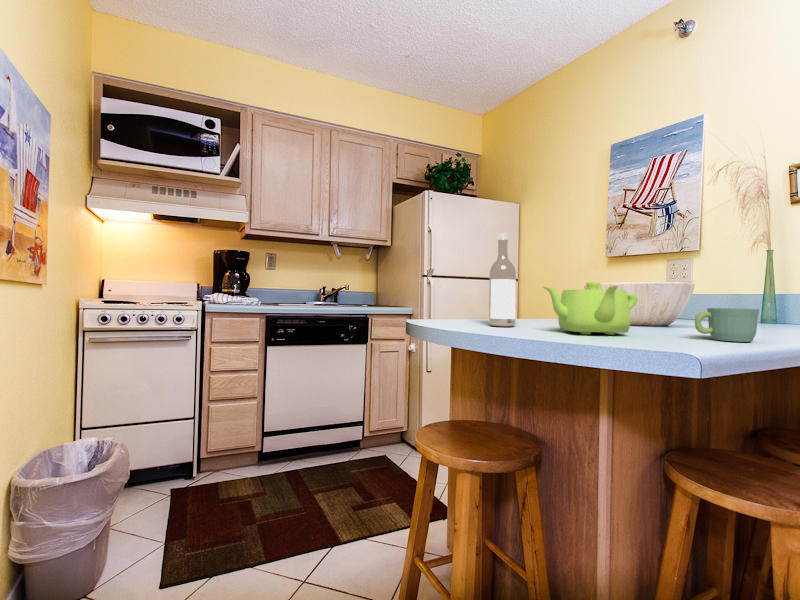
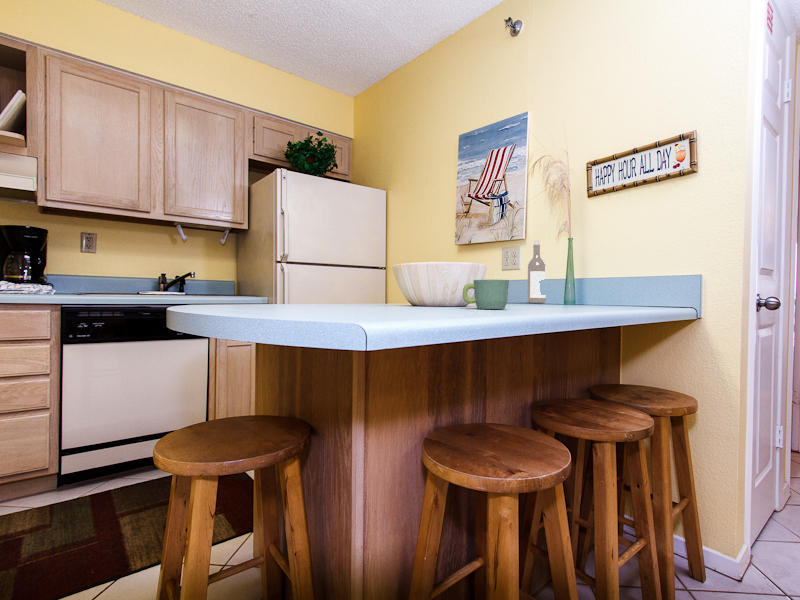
wine bottle: present [489,233,516,326] -> present [528,240,546,303]
teapot: present [543,282,637,335] -> none [335,257,424,307]

